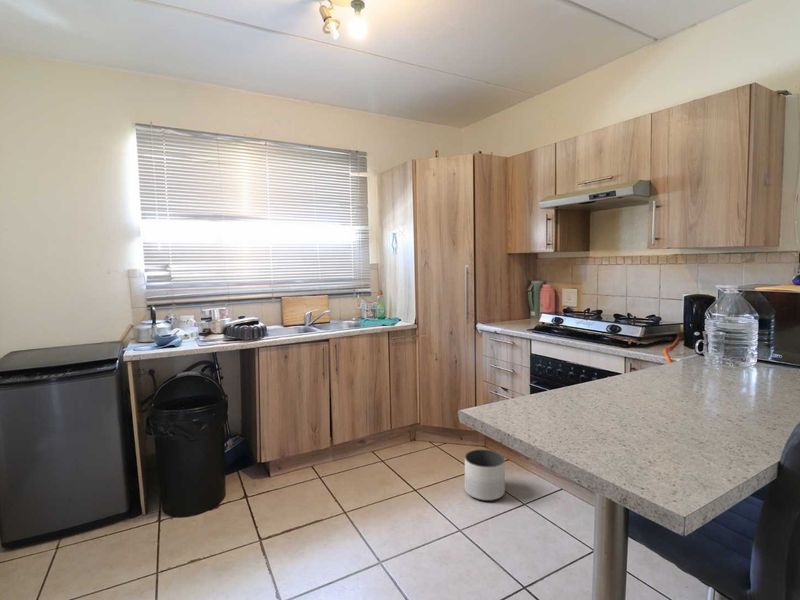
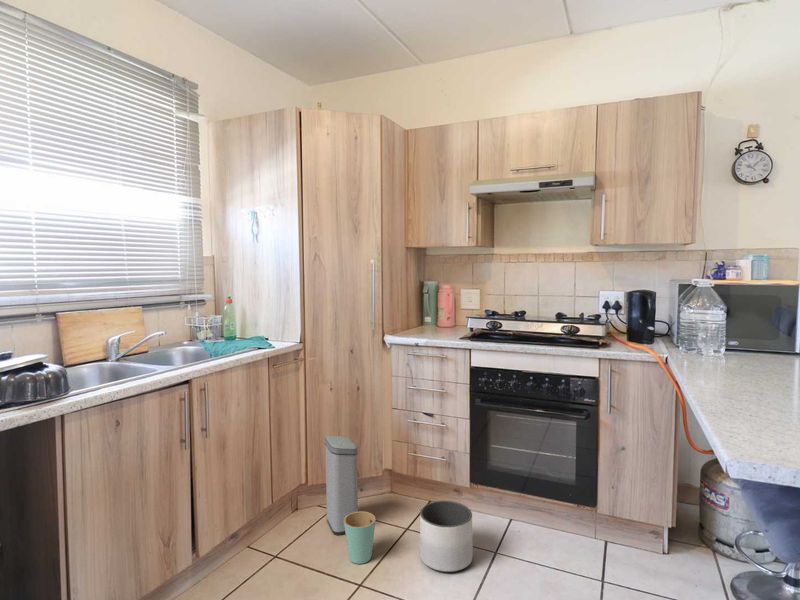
trash can: none [418,390,445,477] -> present [325,436,376,564]

